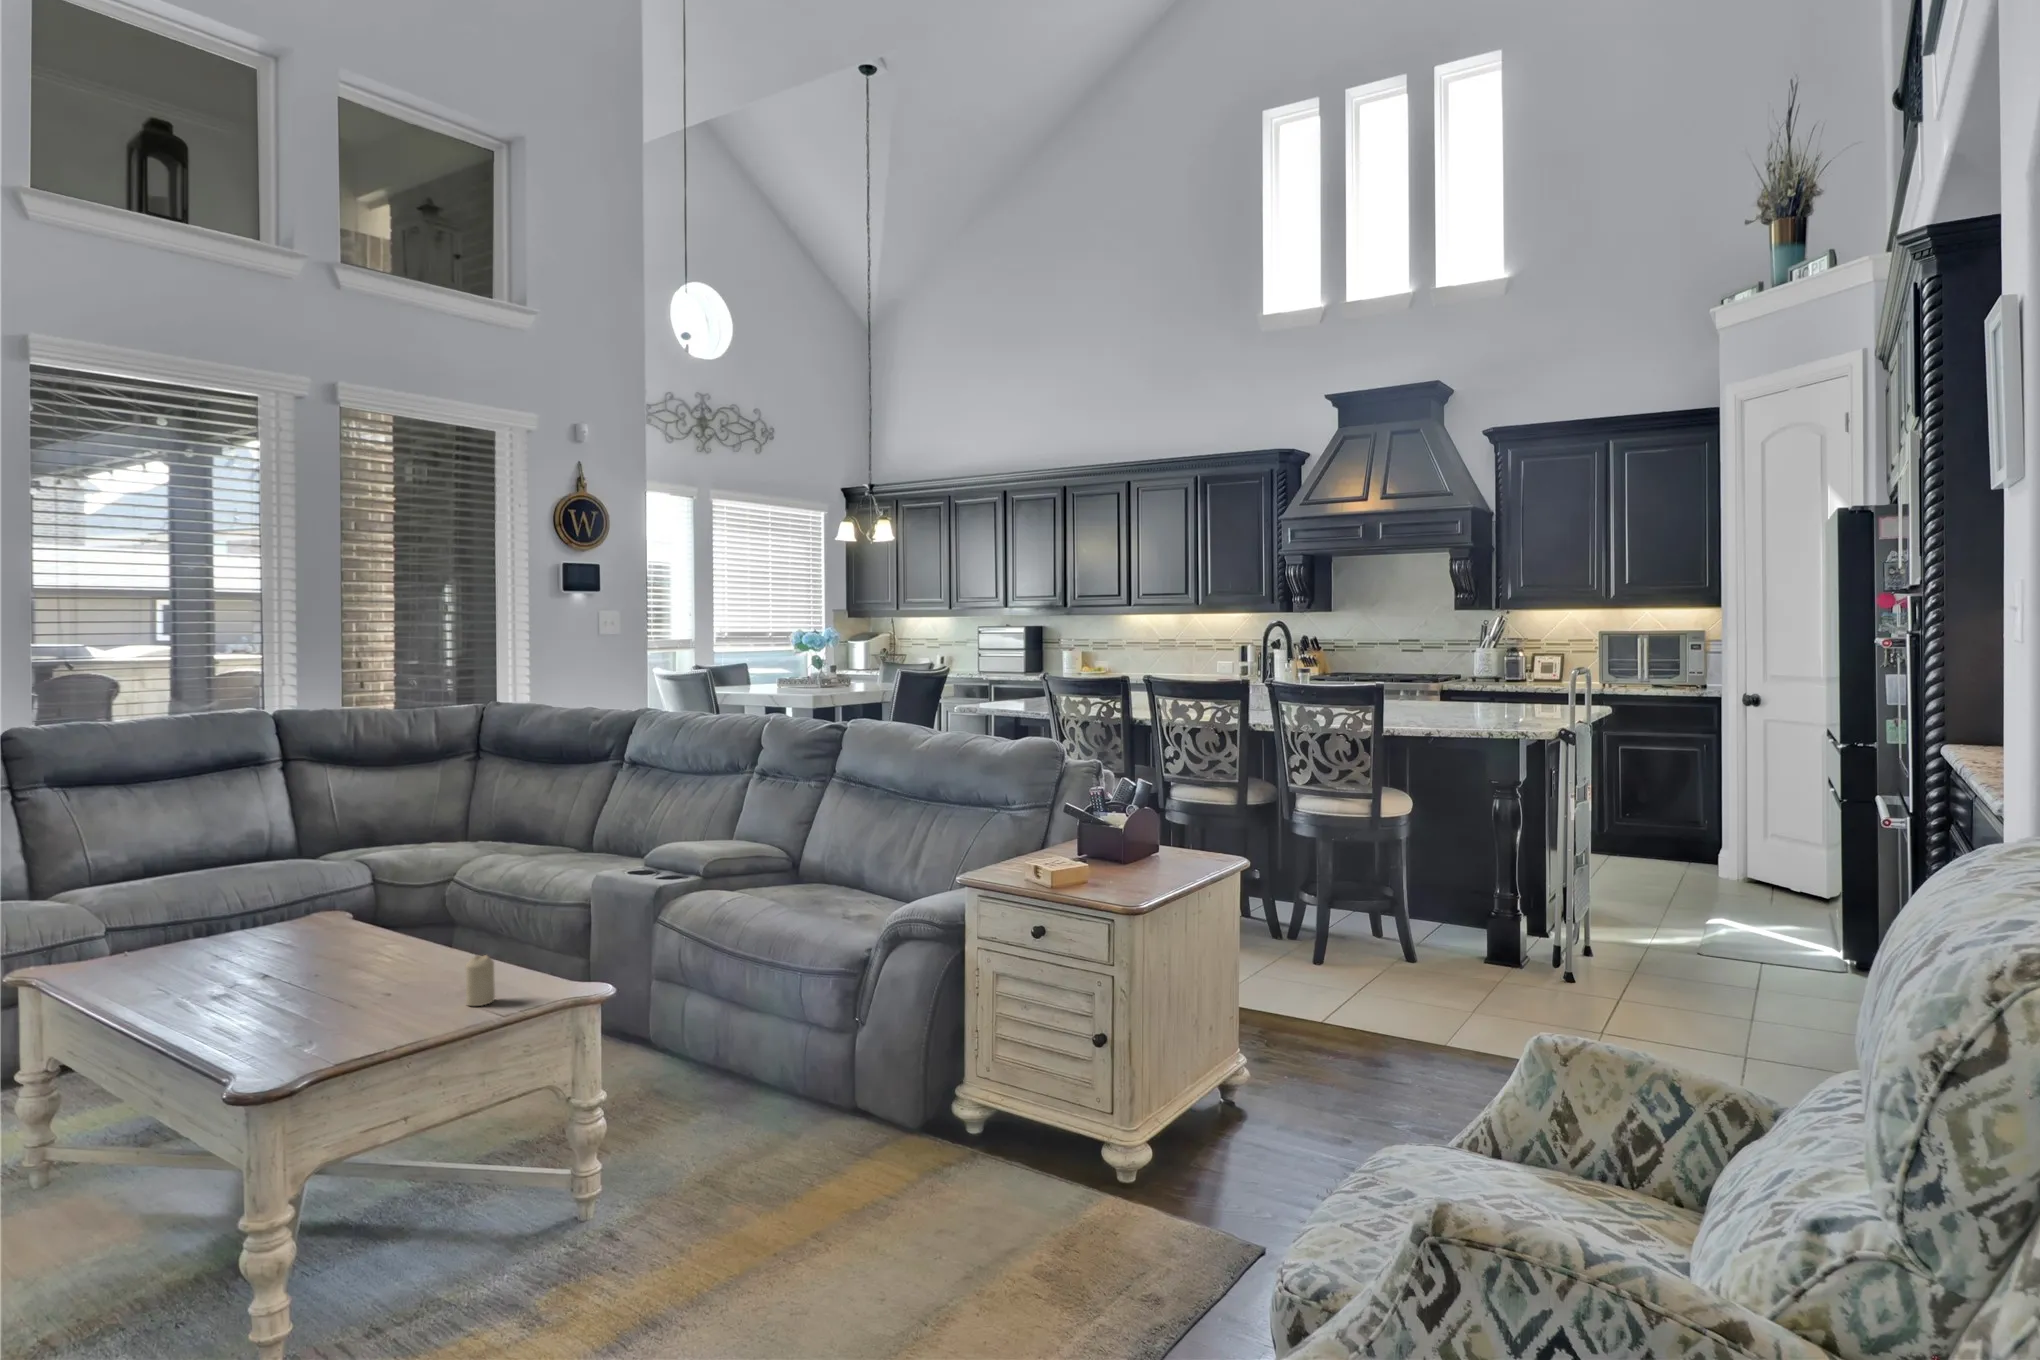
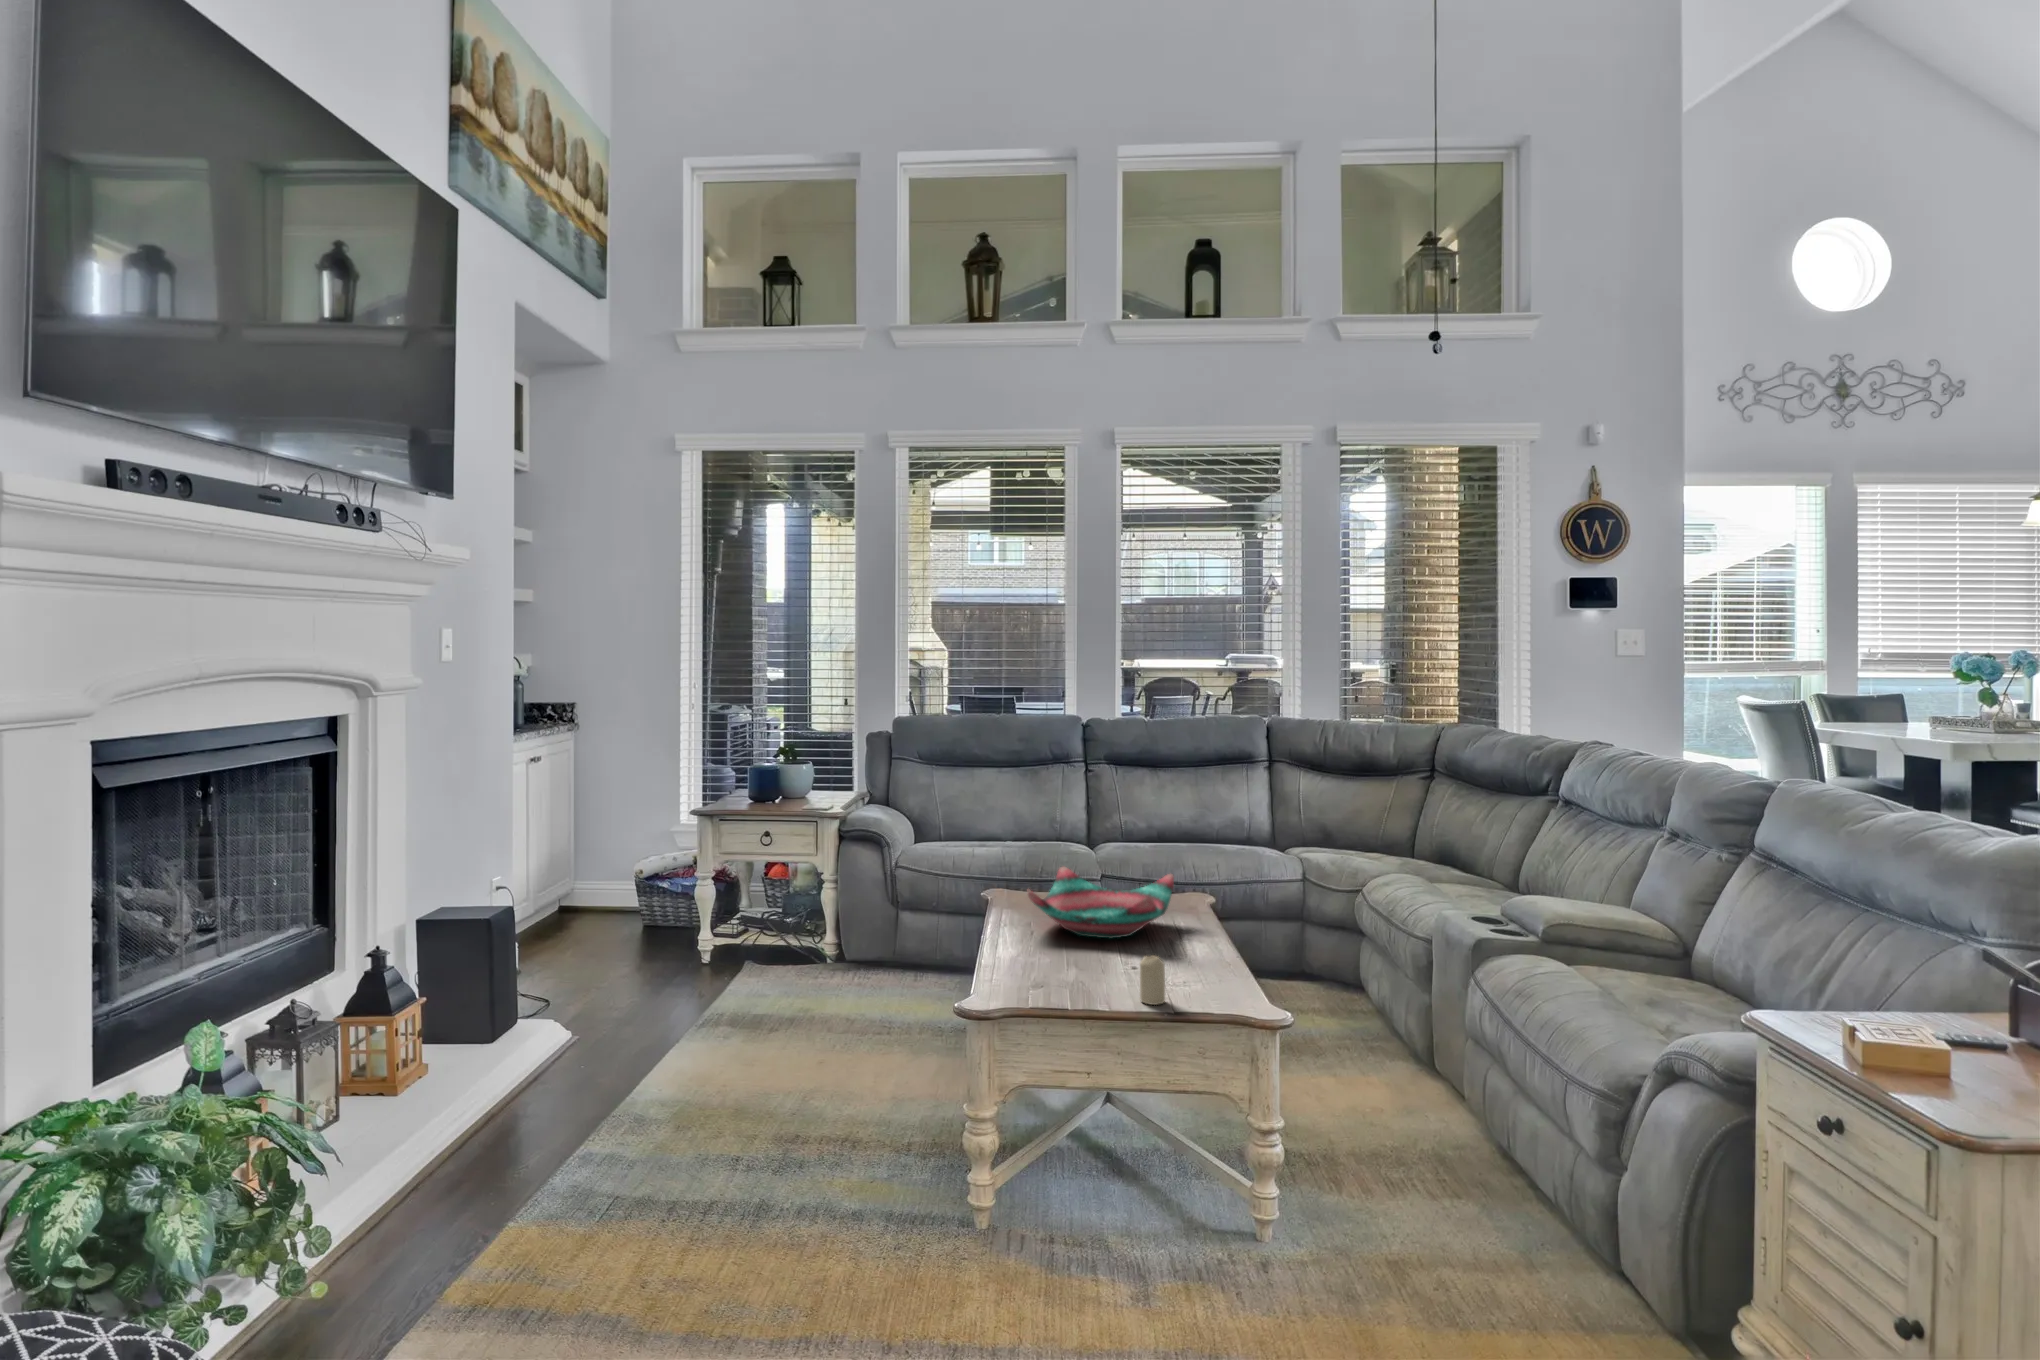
decorative bowl: none [187,889,385,981] -> present [1028,867,1174,939]

